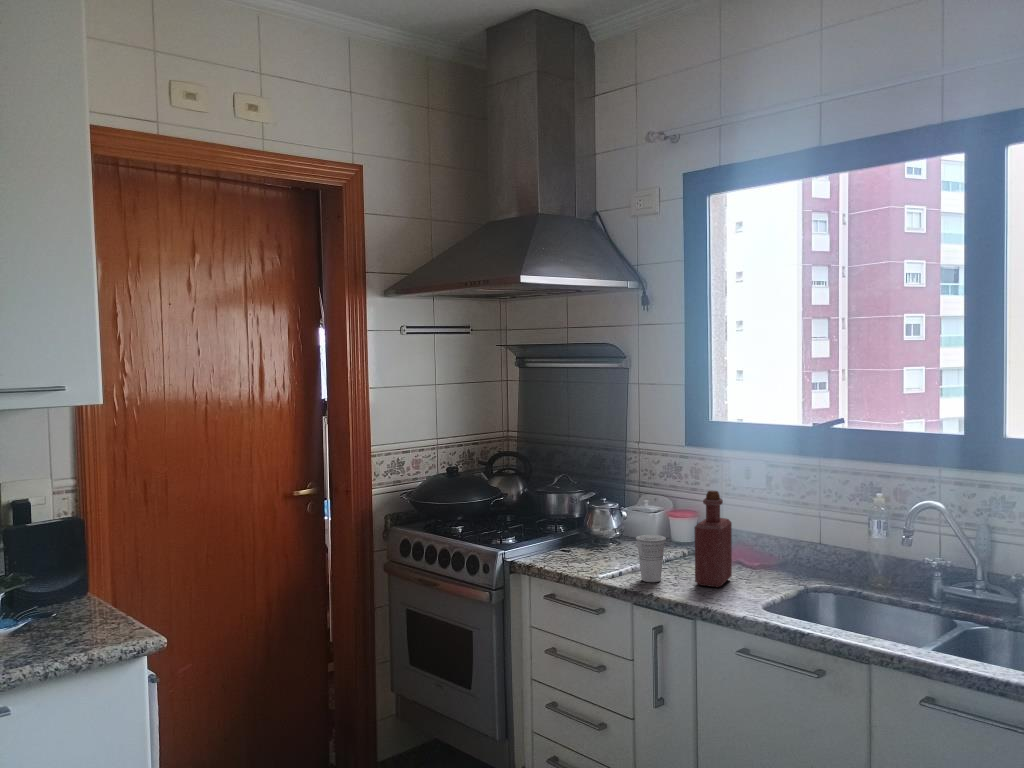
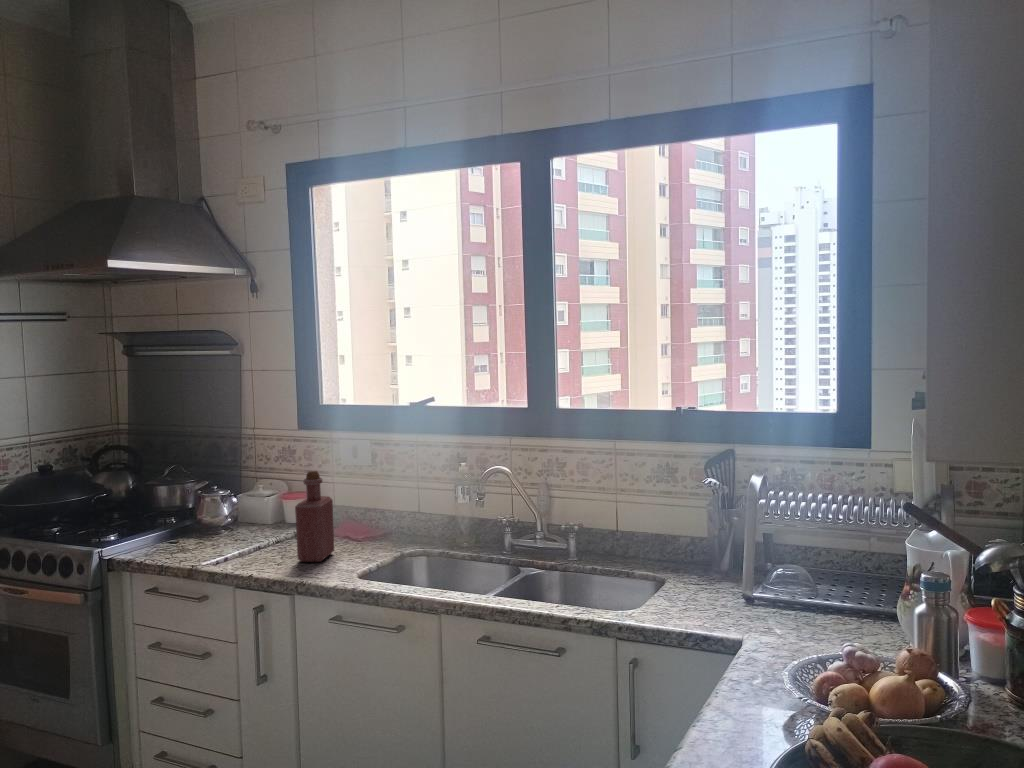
cup: present [636,535,666,582] -> none [238,518,269,564]

